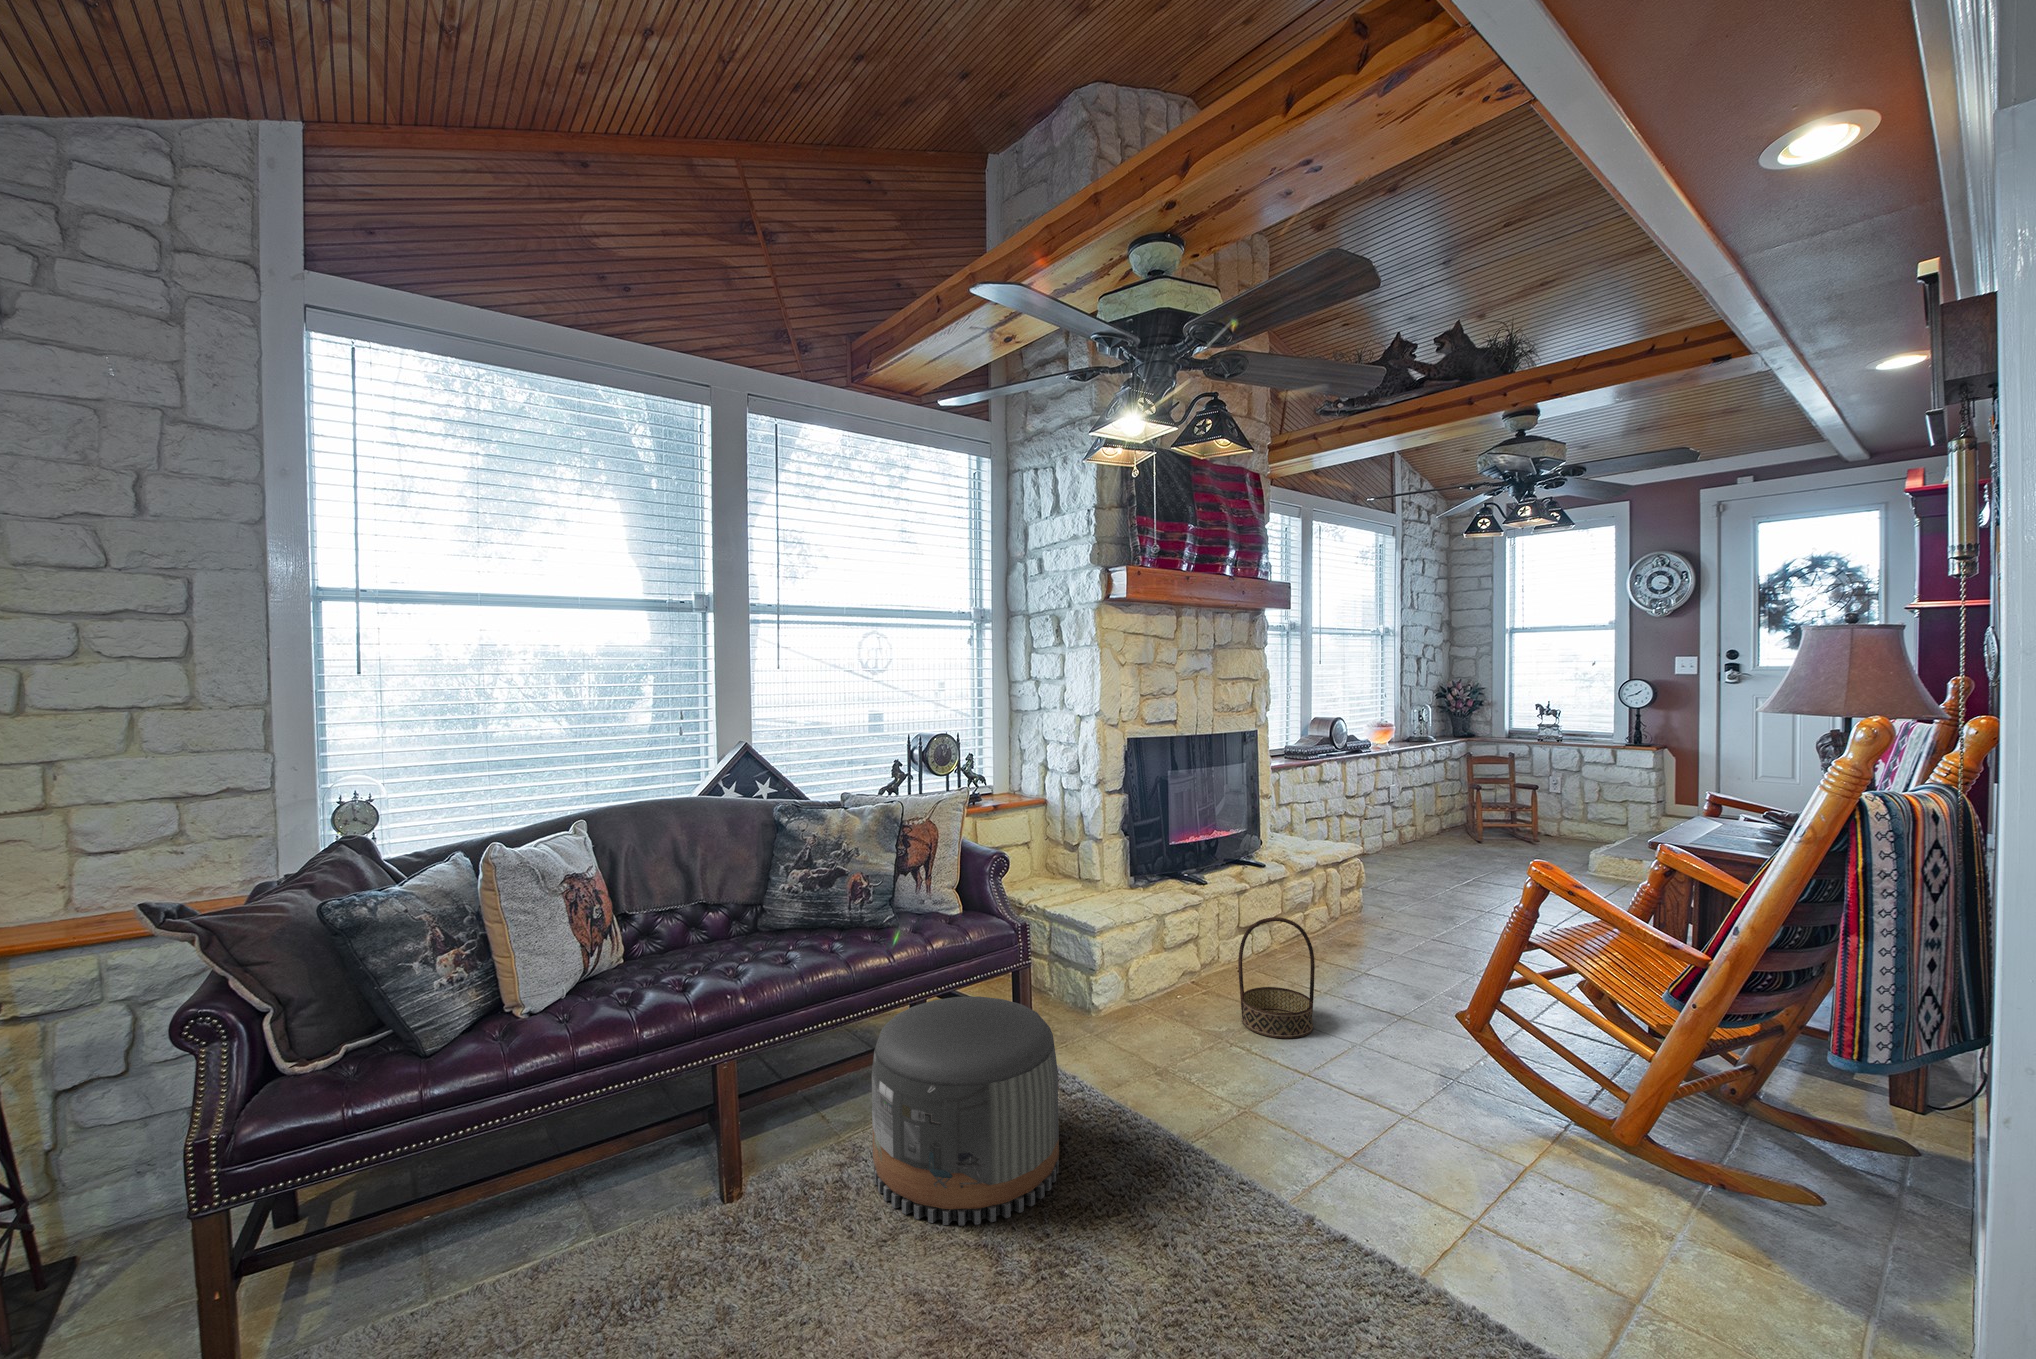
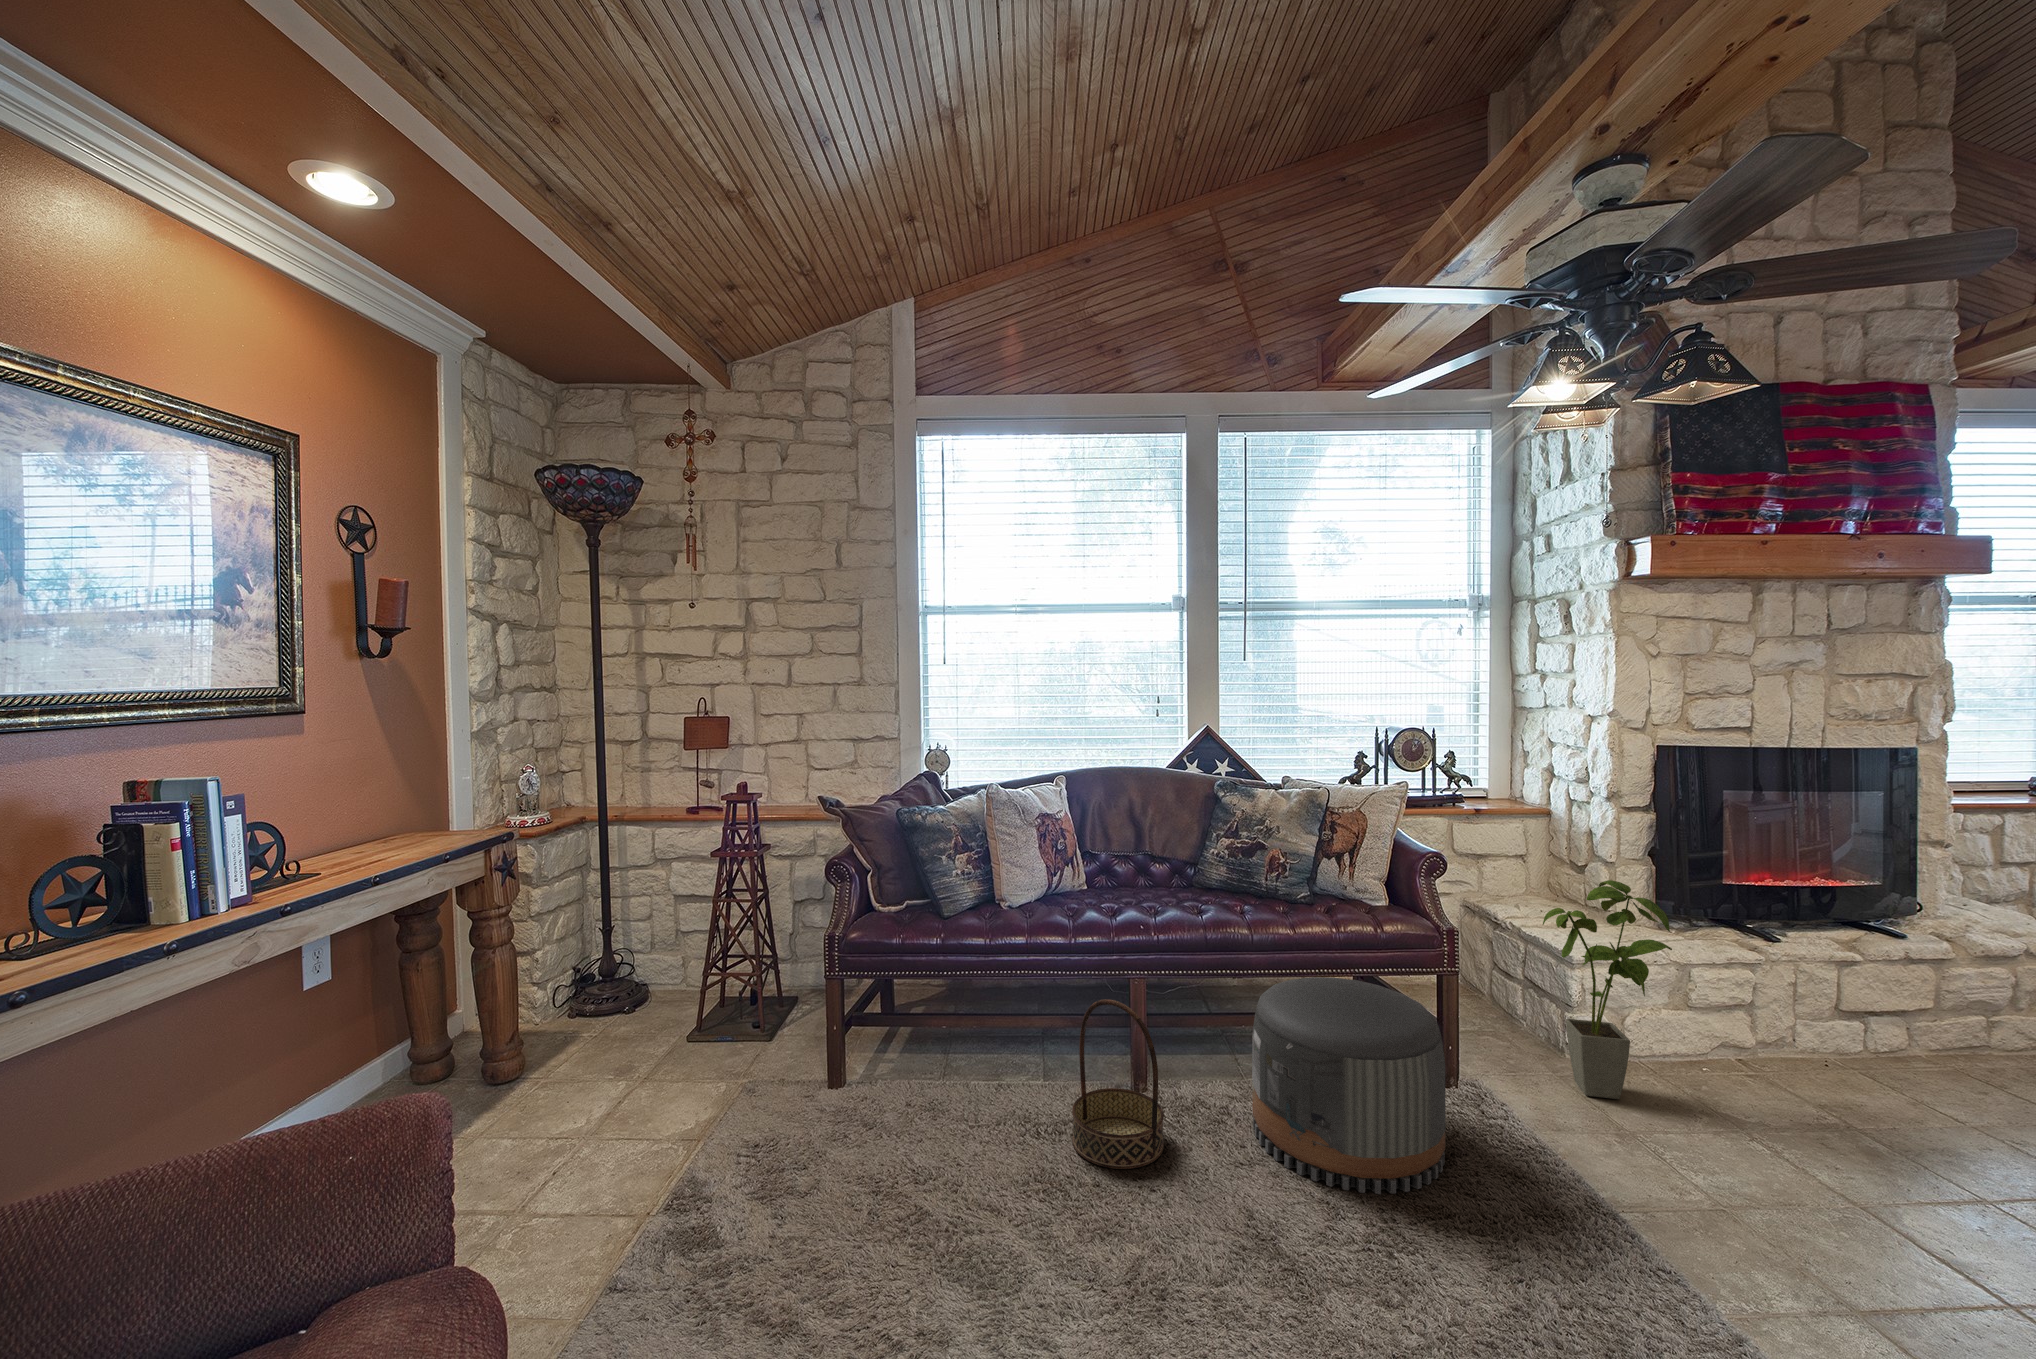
house plant: none [1081,856,1178,1047] -> present [1543,880,1672,1099]
basket: present [1238,917,1315,1038] -> present [1072,999,1164,1169]

